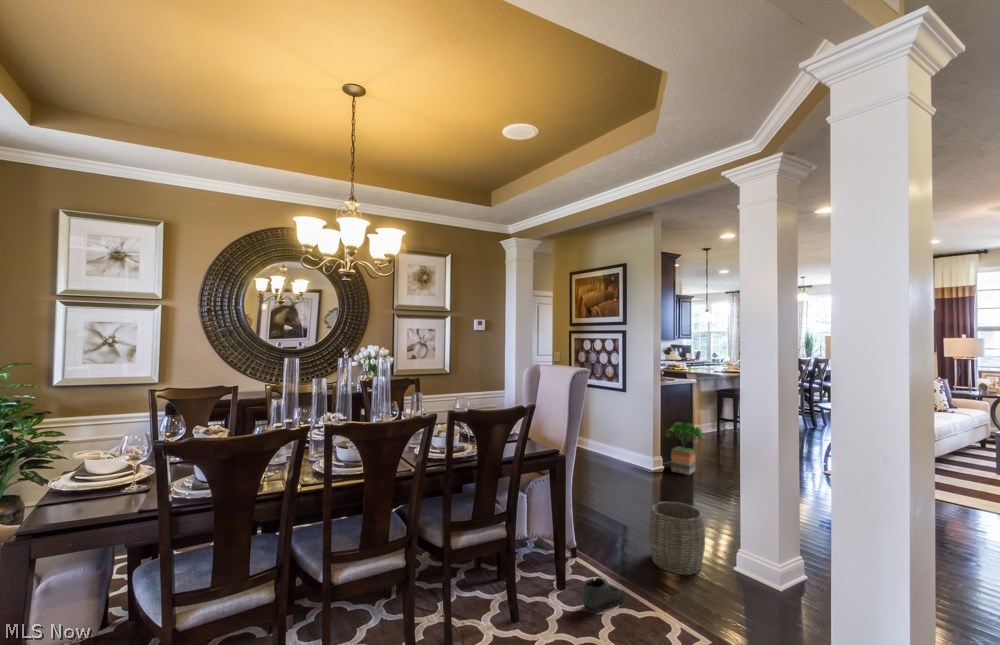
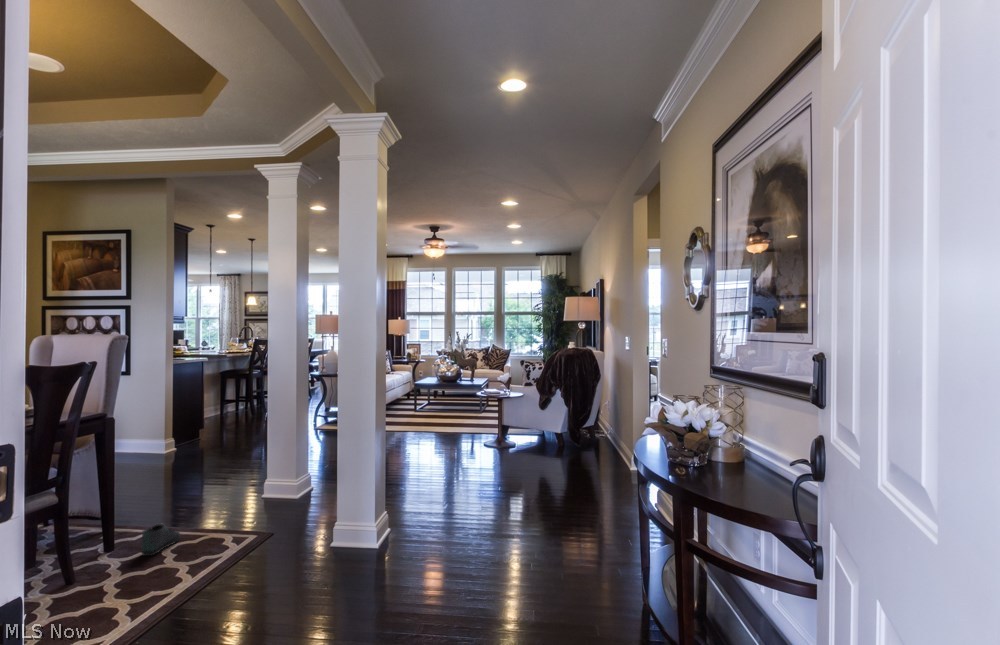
potted tree: present [666,422,703,475] -> none [178,399,219,451]
woven basket: present [649,502,705,575] -> none [191,454,243,512]

